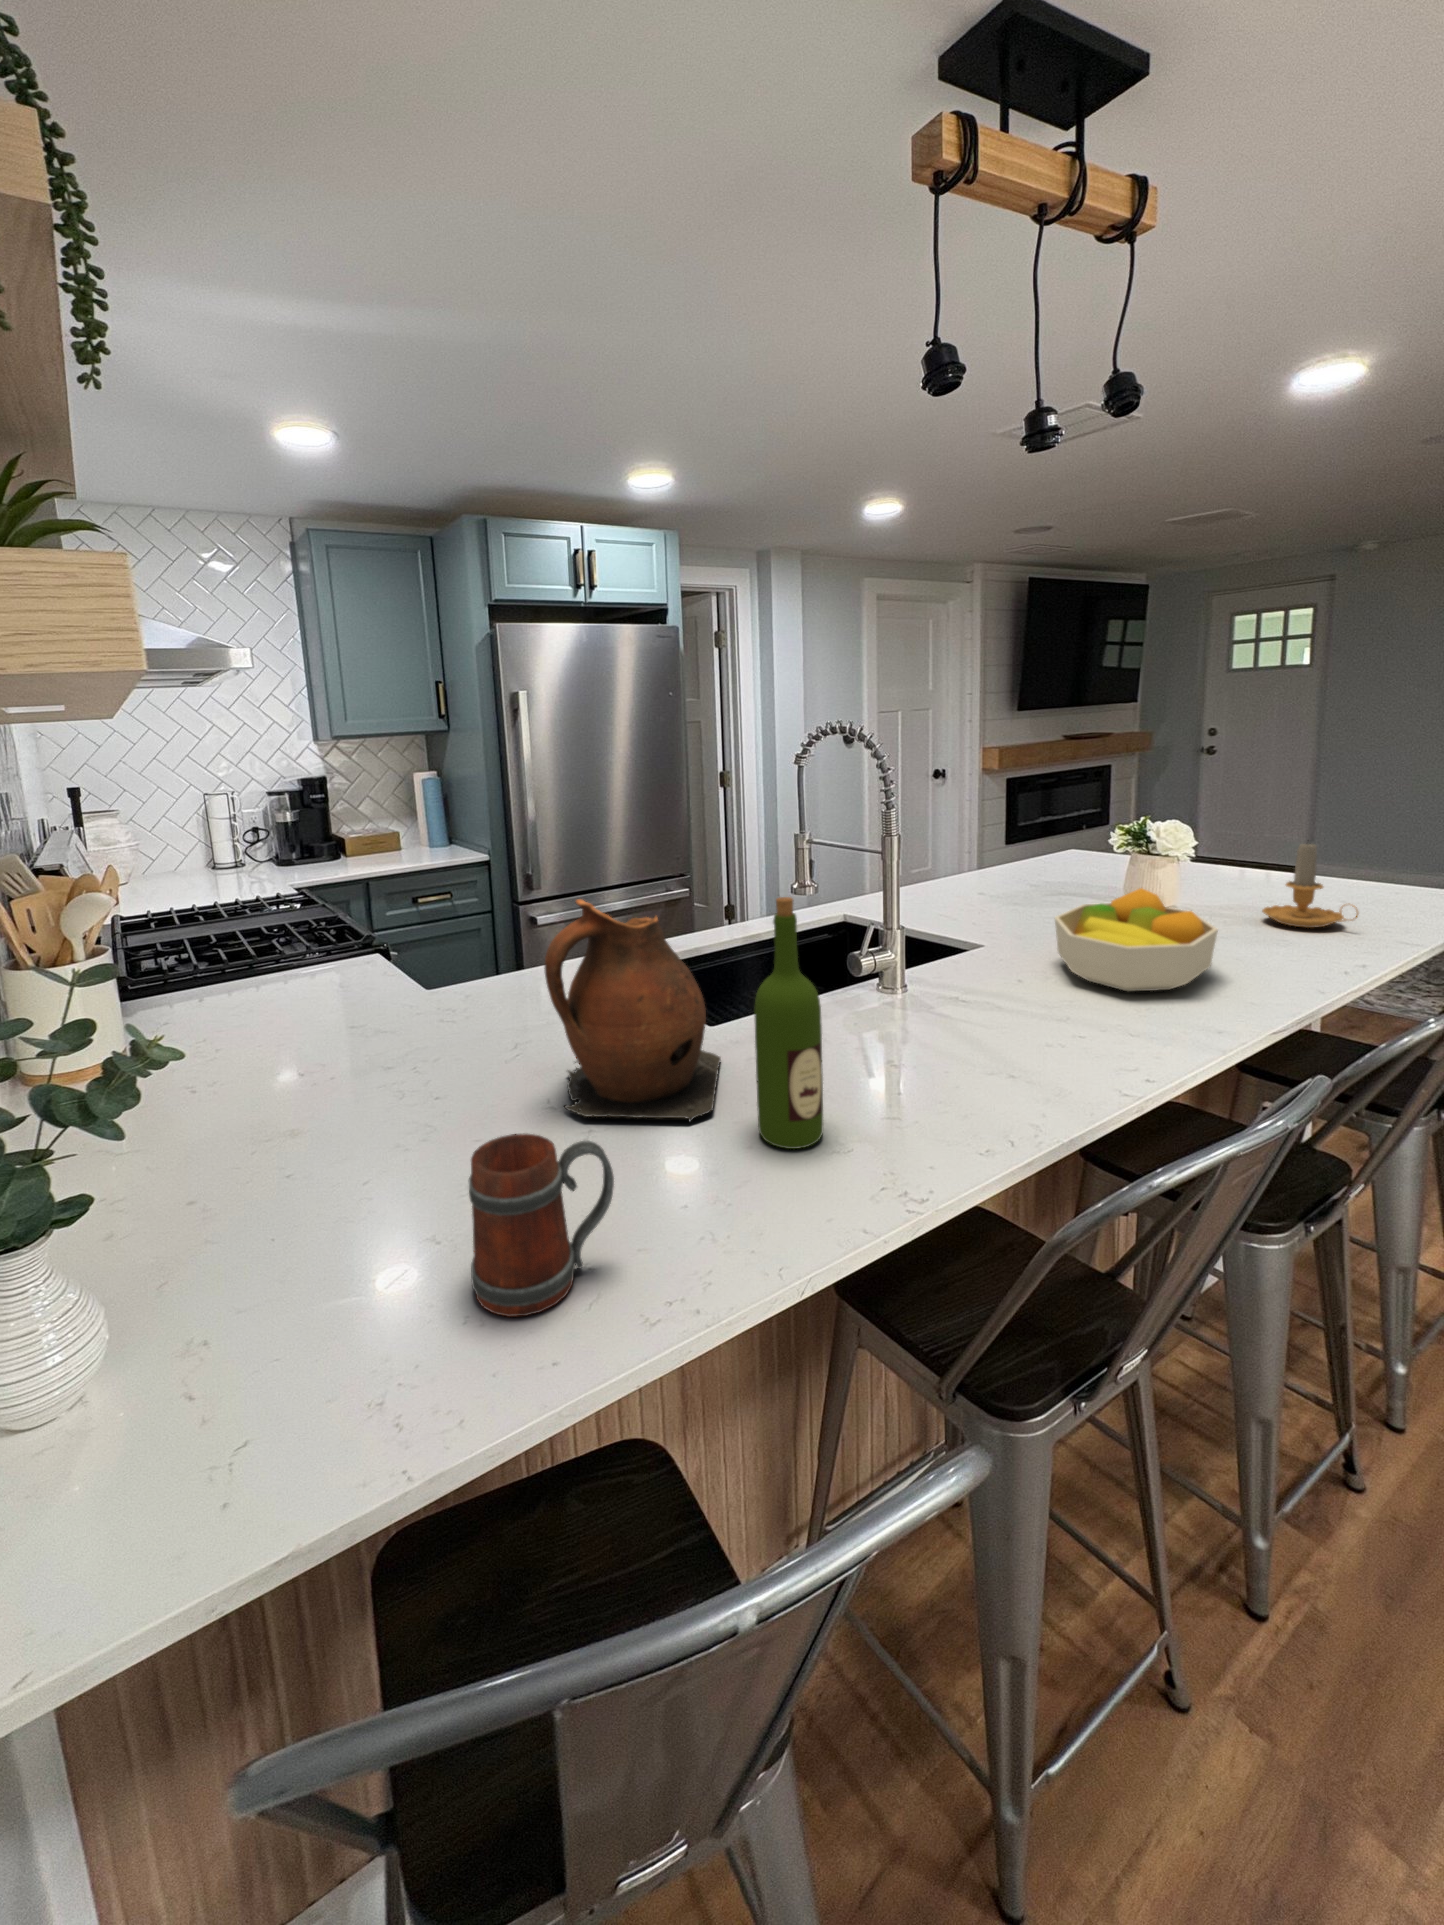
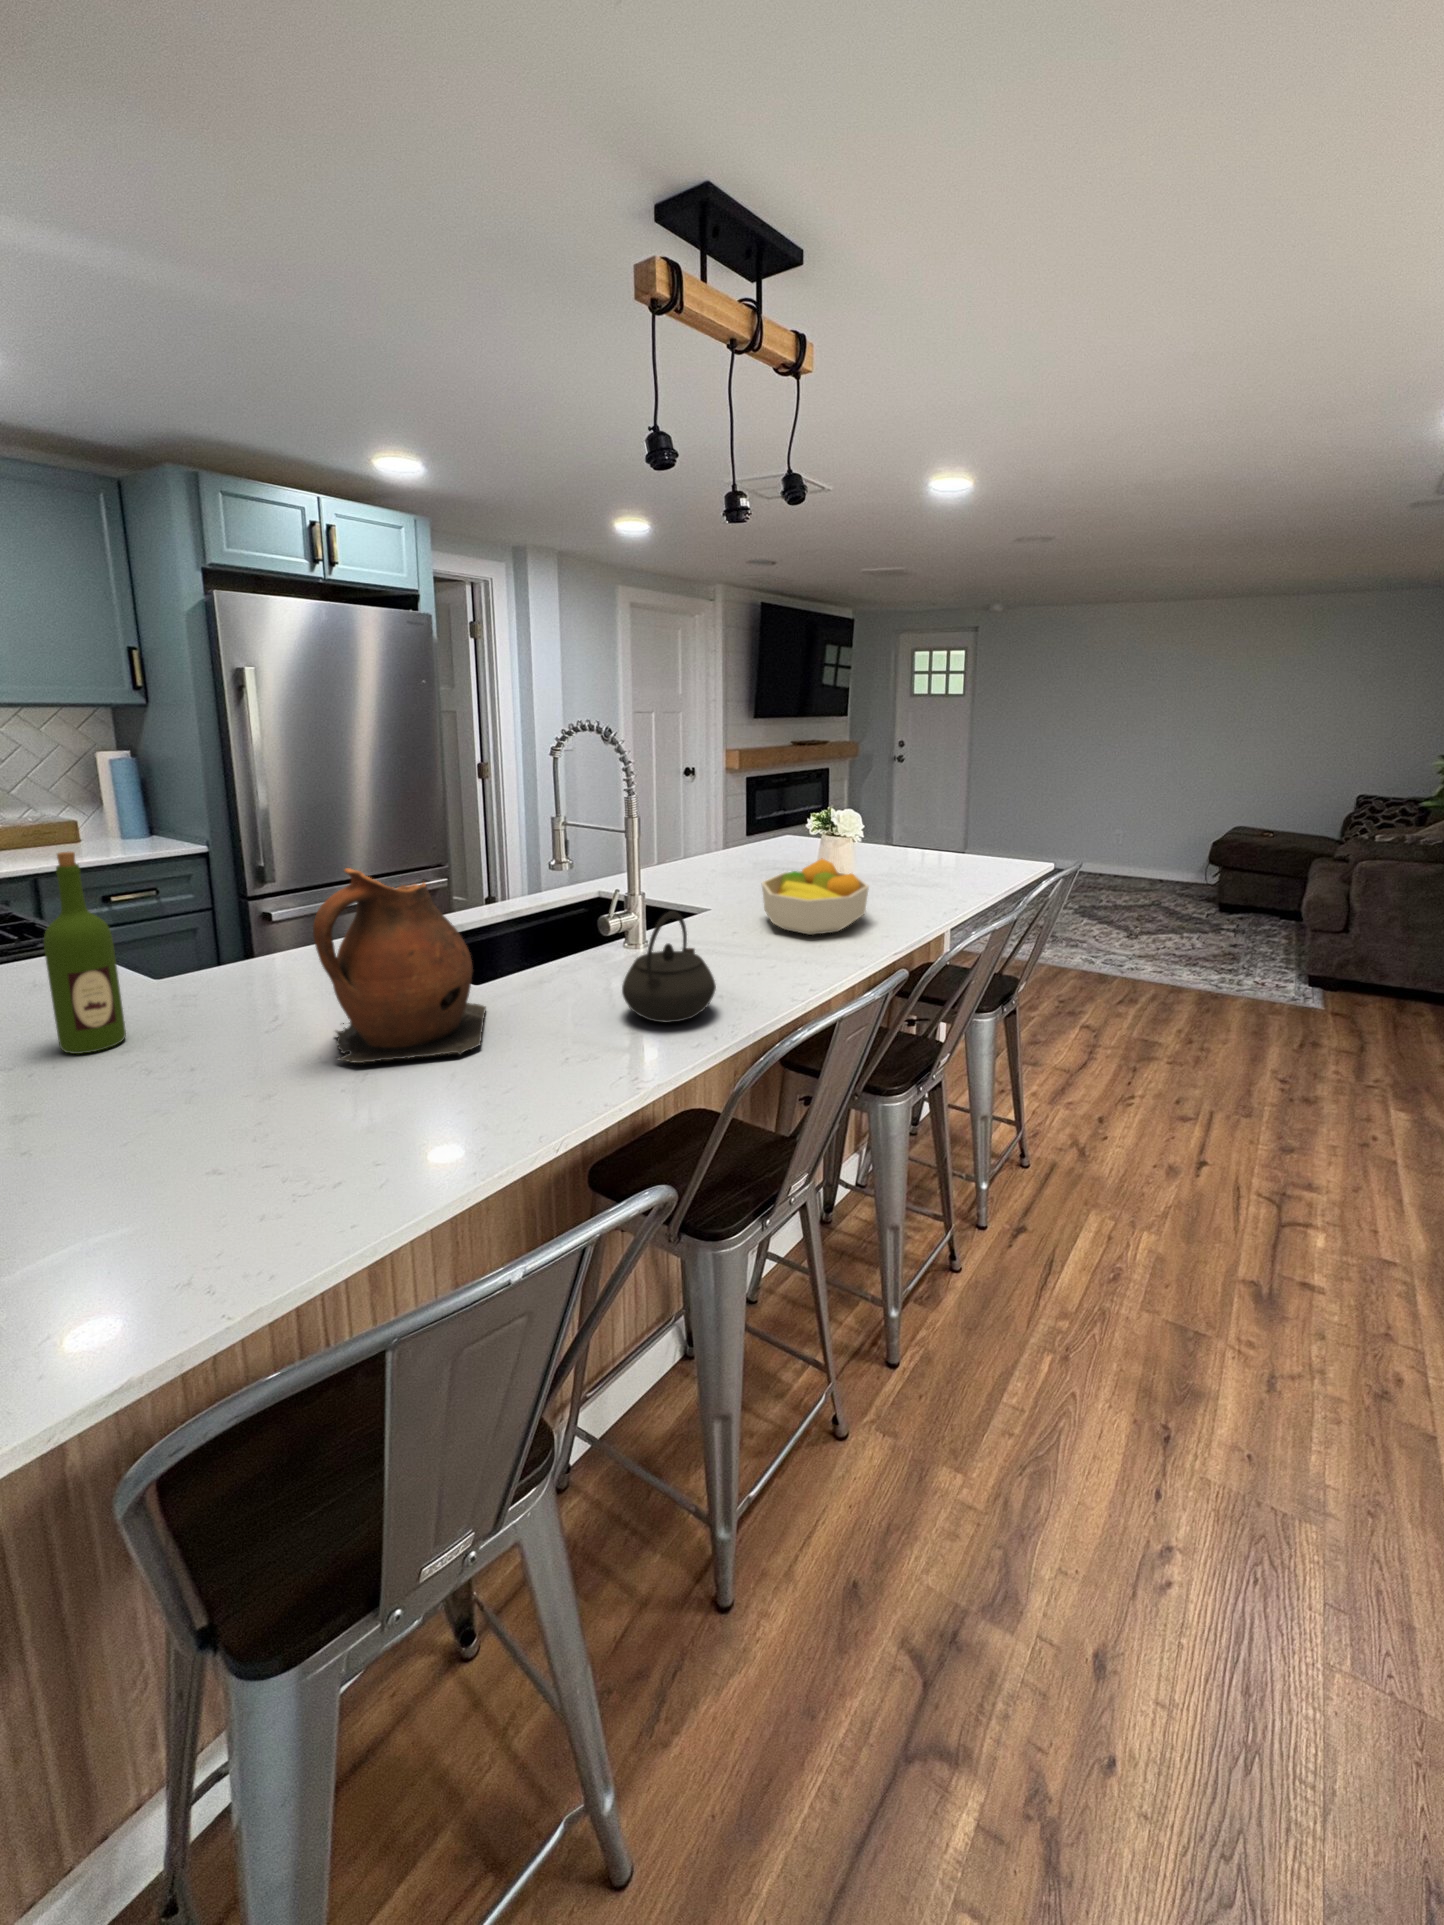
candle: present [1262,844,1358,928] -> none [905,823,960,886]
wine bottle: present [754,897,823,1149] -> present [44,852,126,1054]
kettle: none [880,962,1007,1108] -> present [622,911,716,1023]
mug: present [469,1134,614,1317] -> none [258,1058,397,1210]

